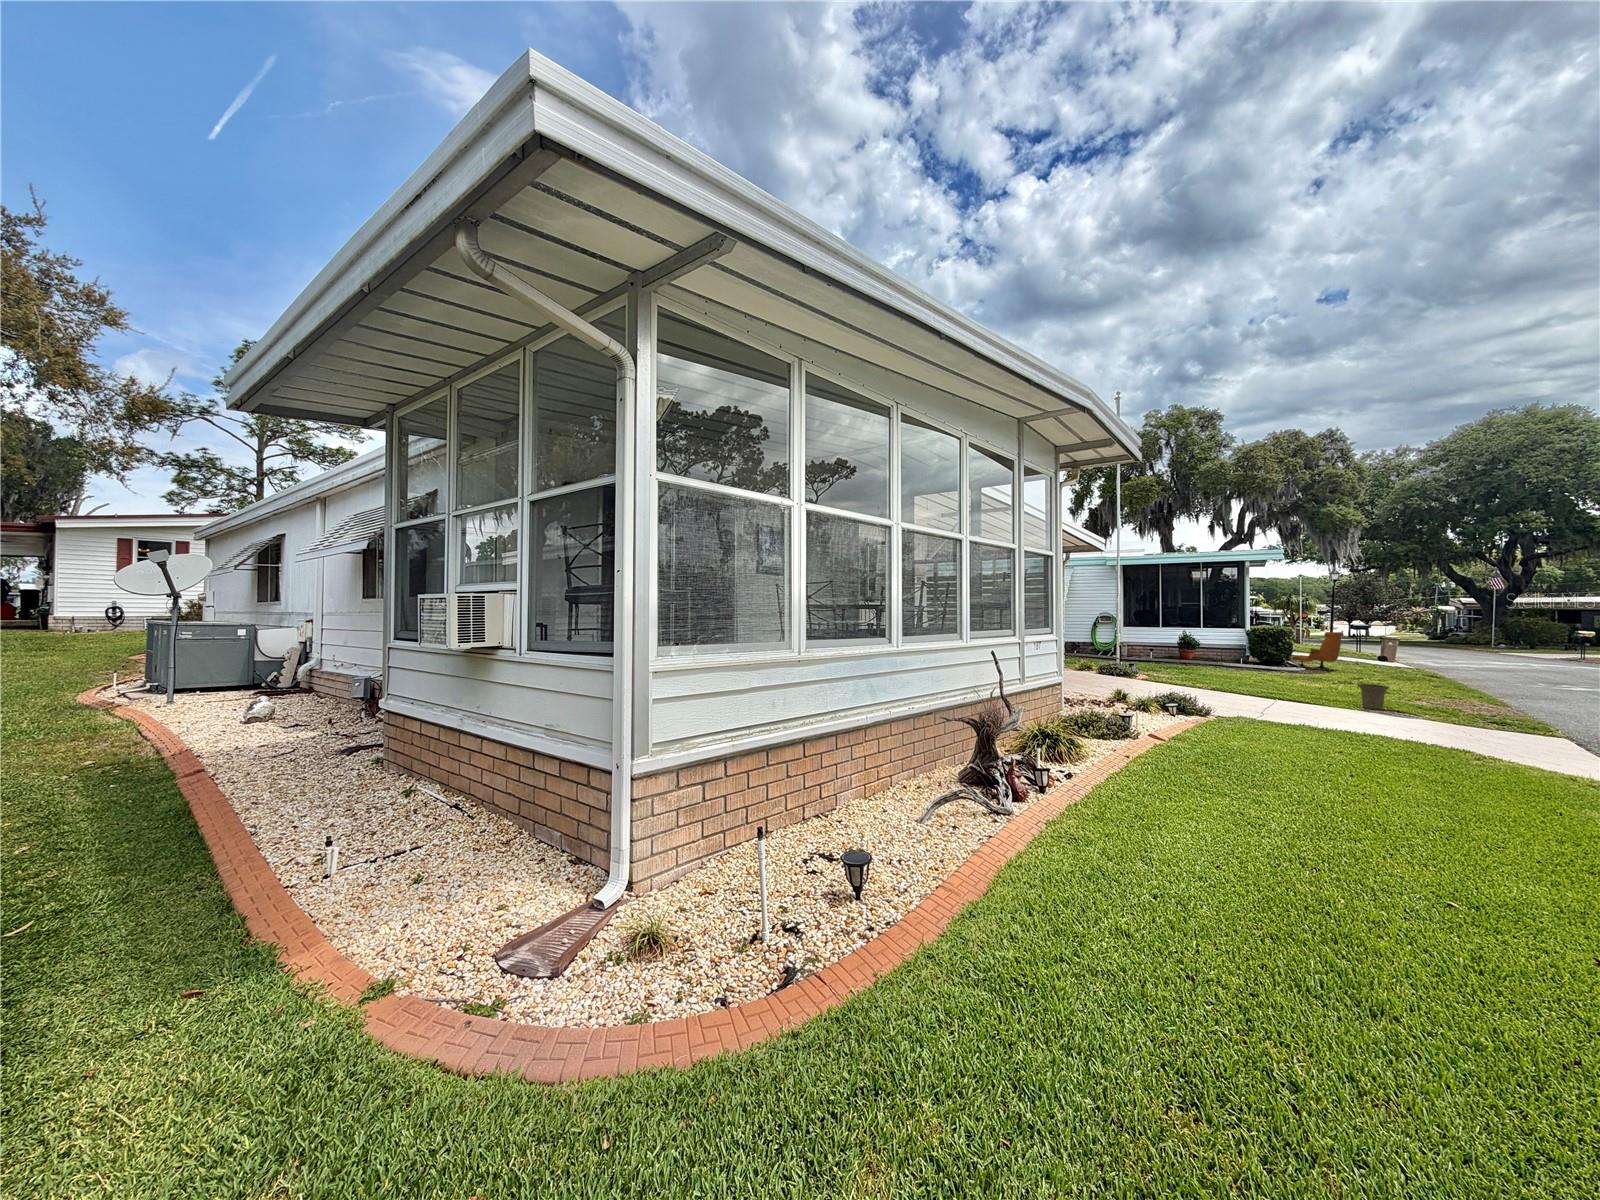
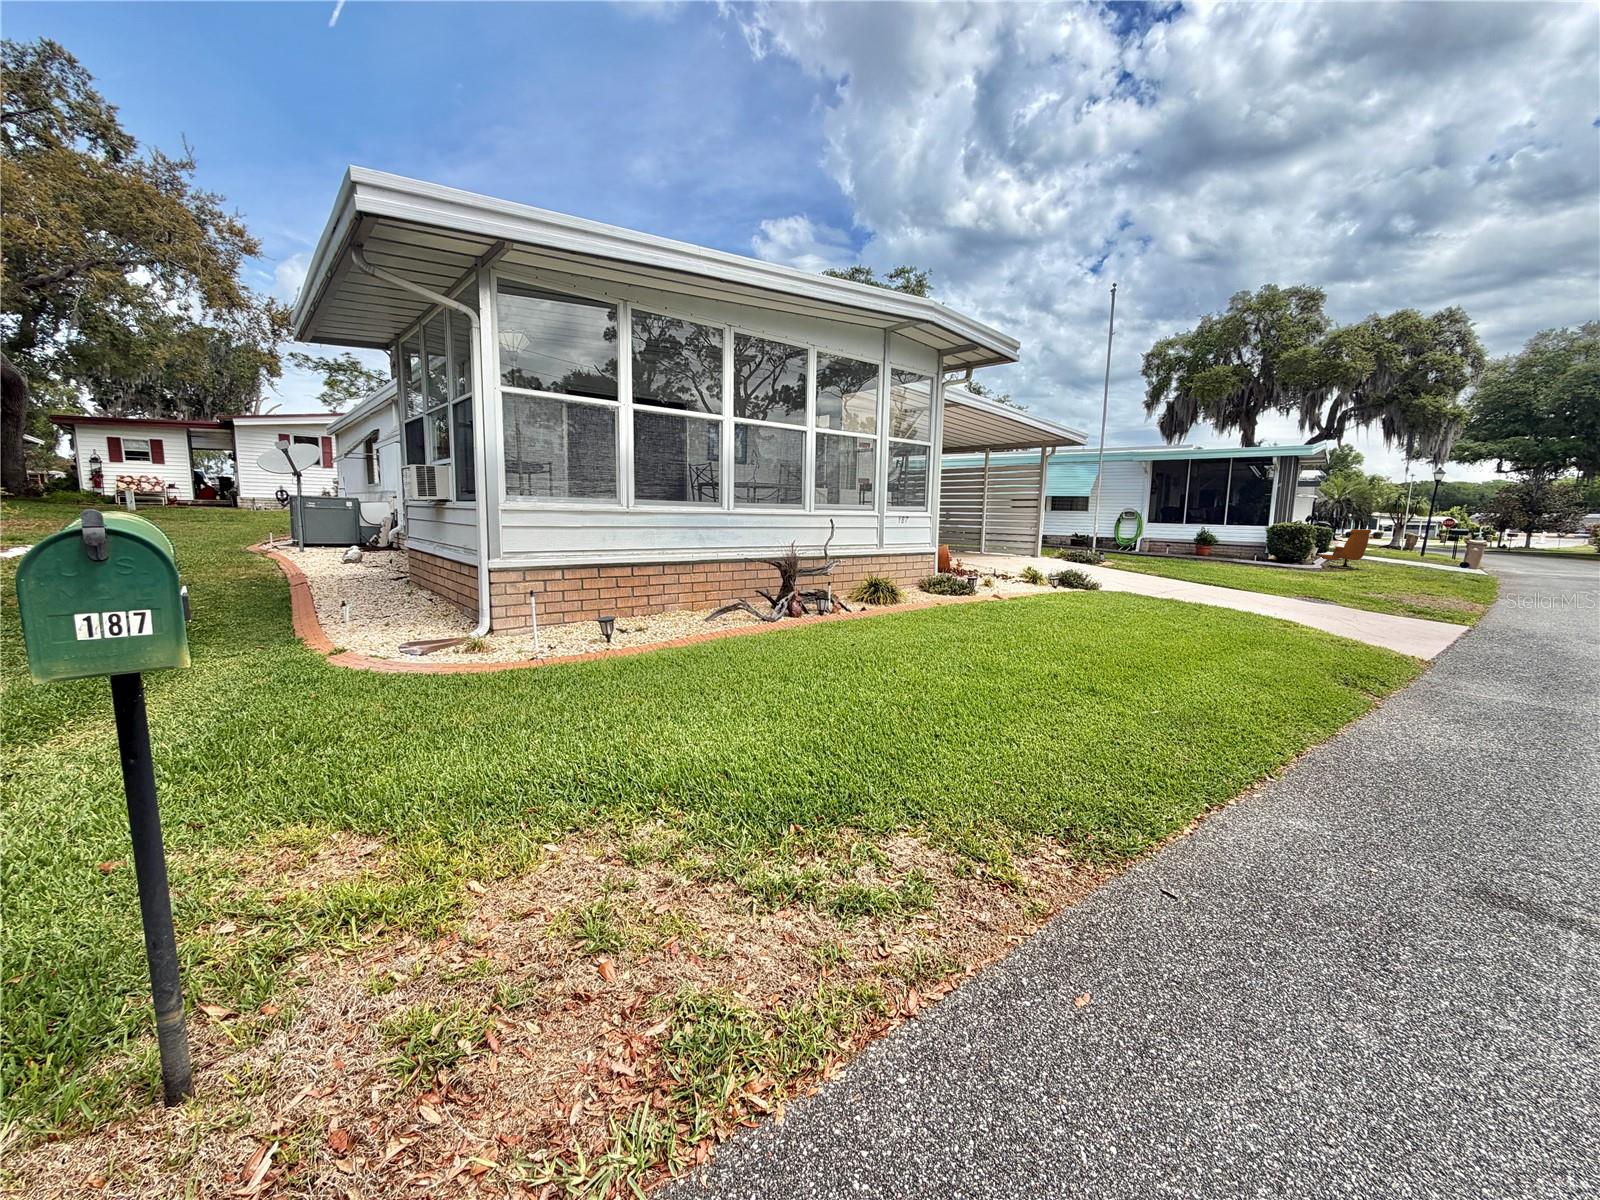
basket: present [1357,684,1389,710] -> none [1304,571,1335,596]

